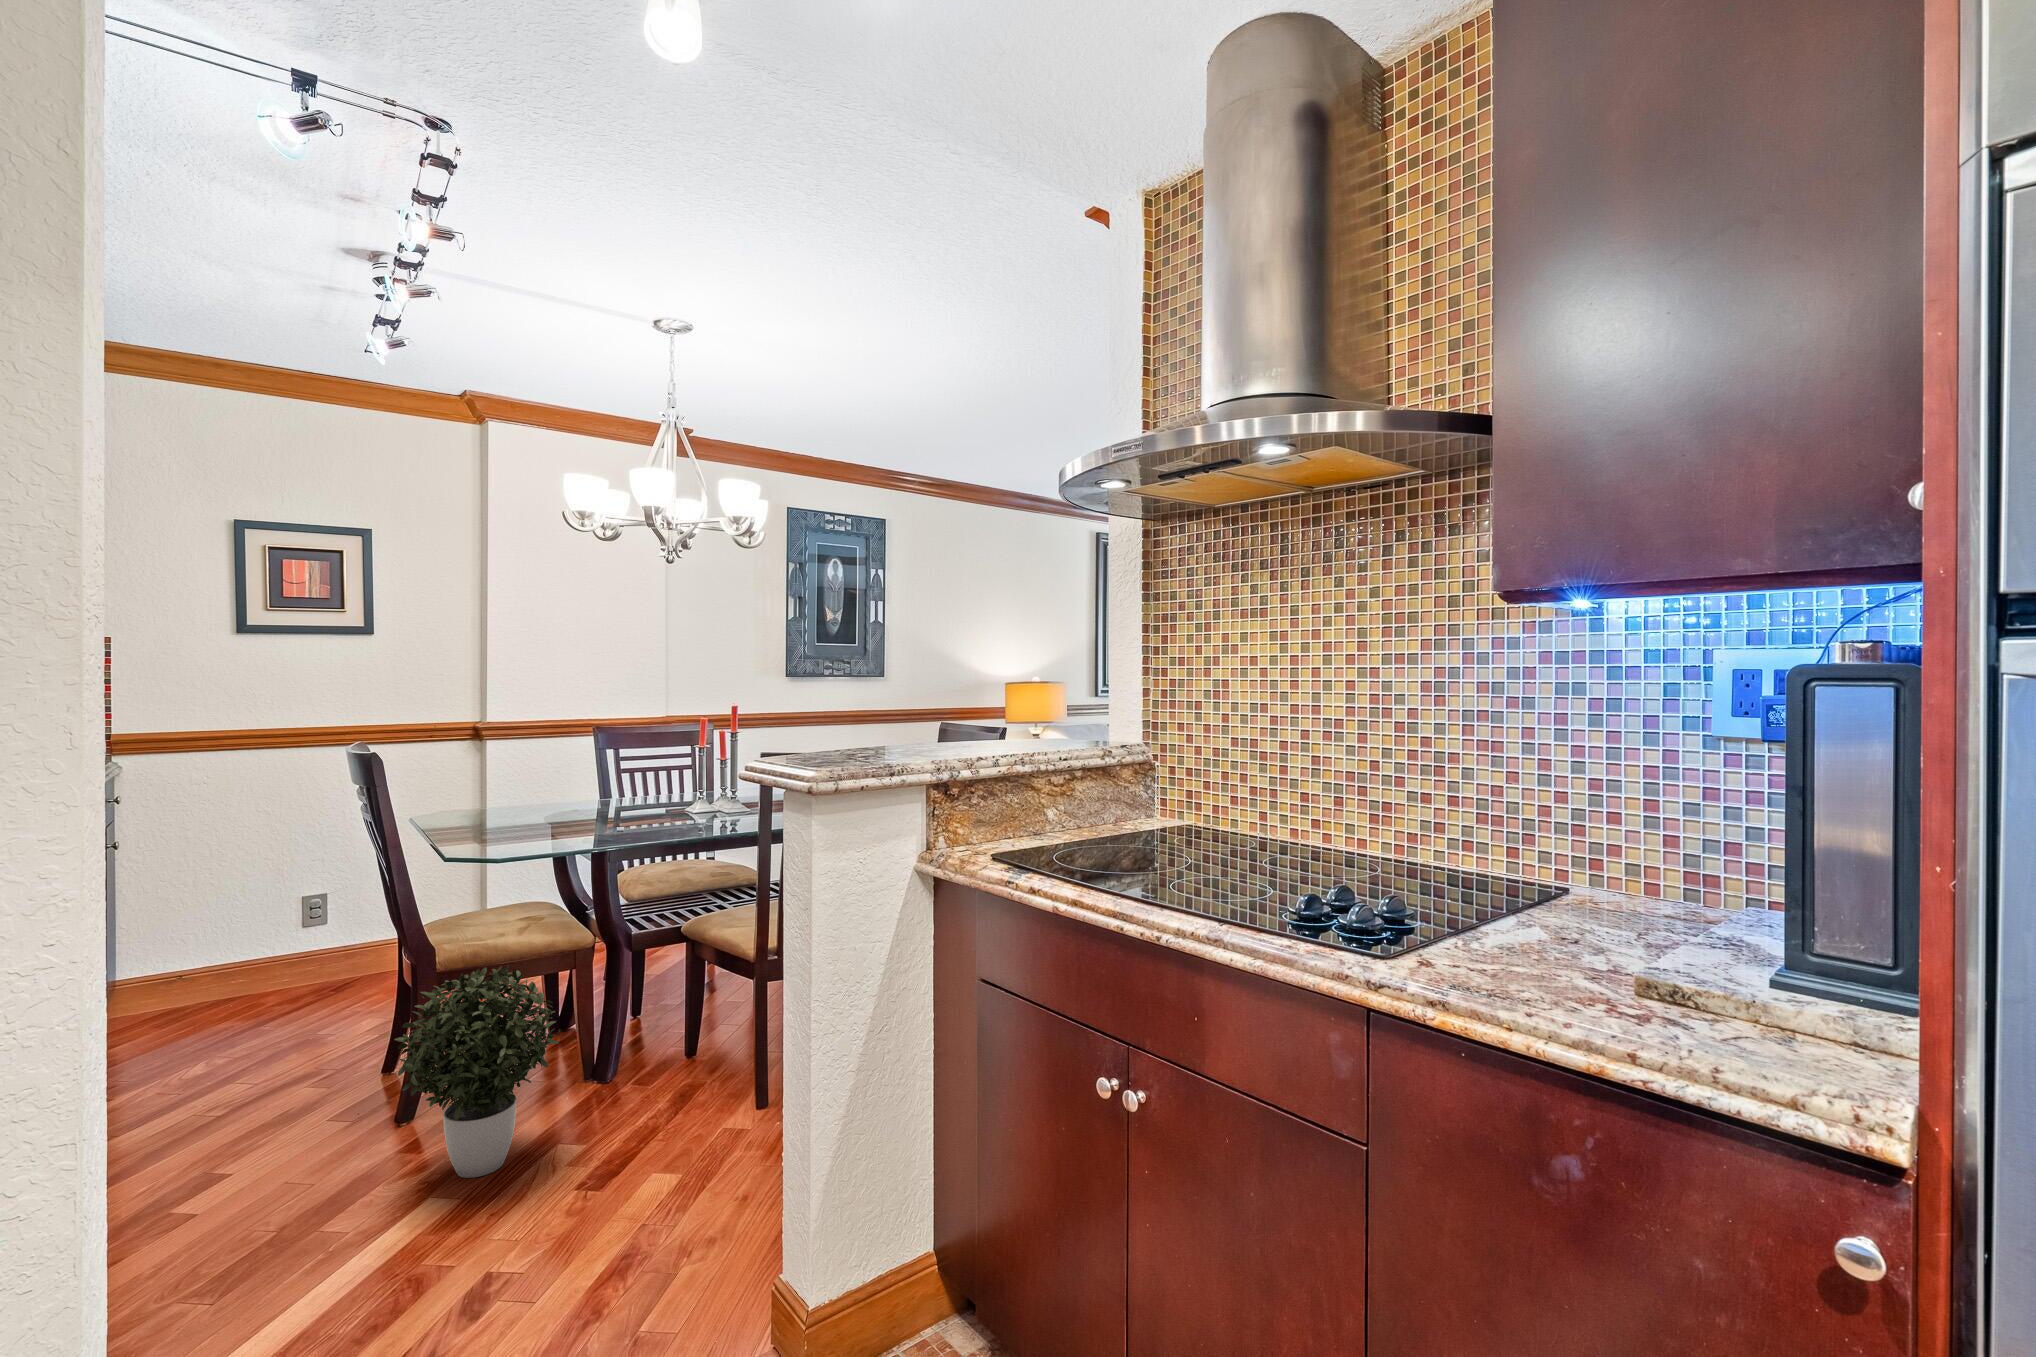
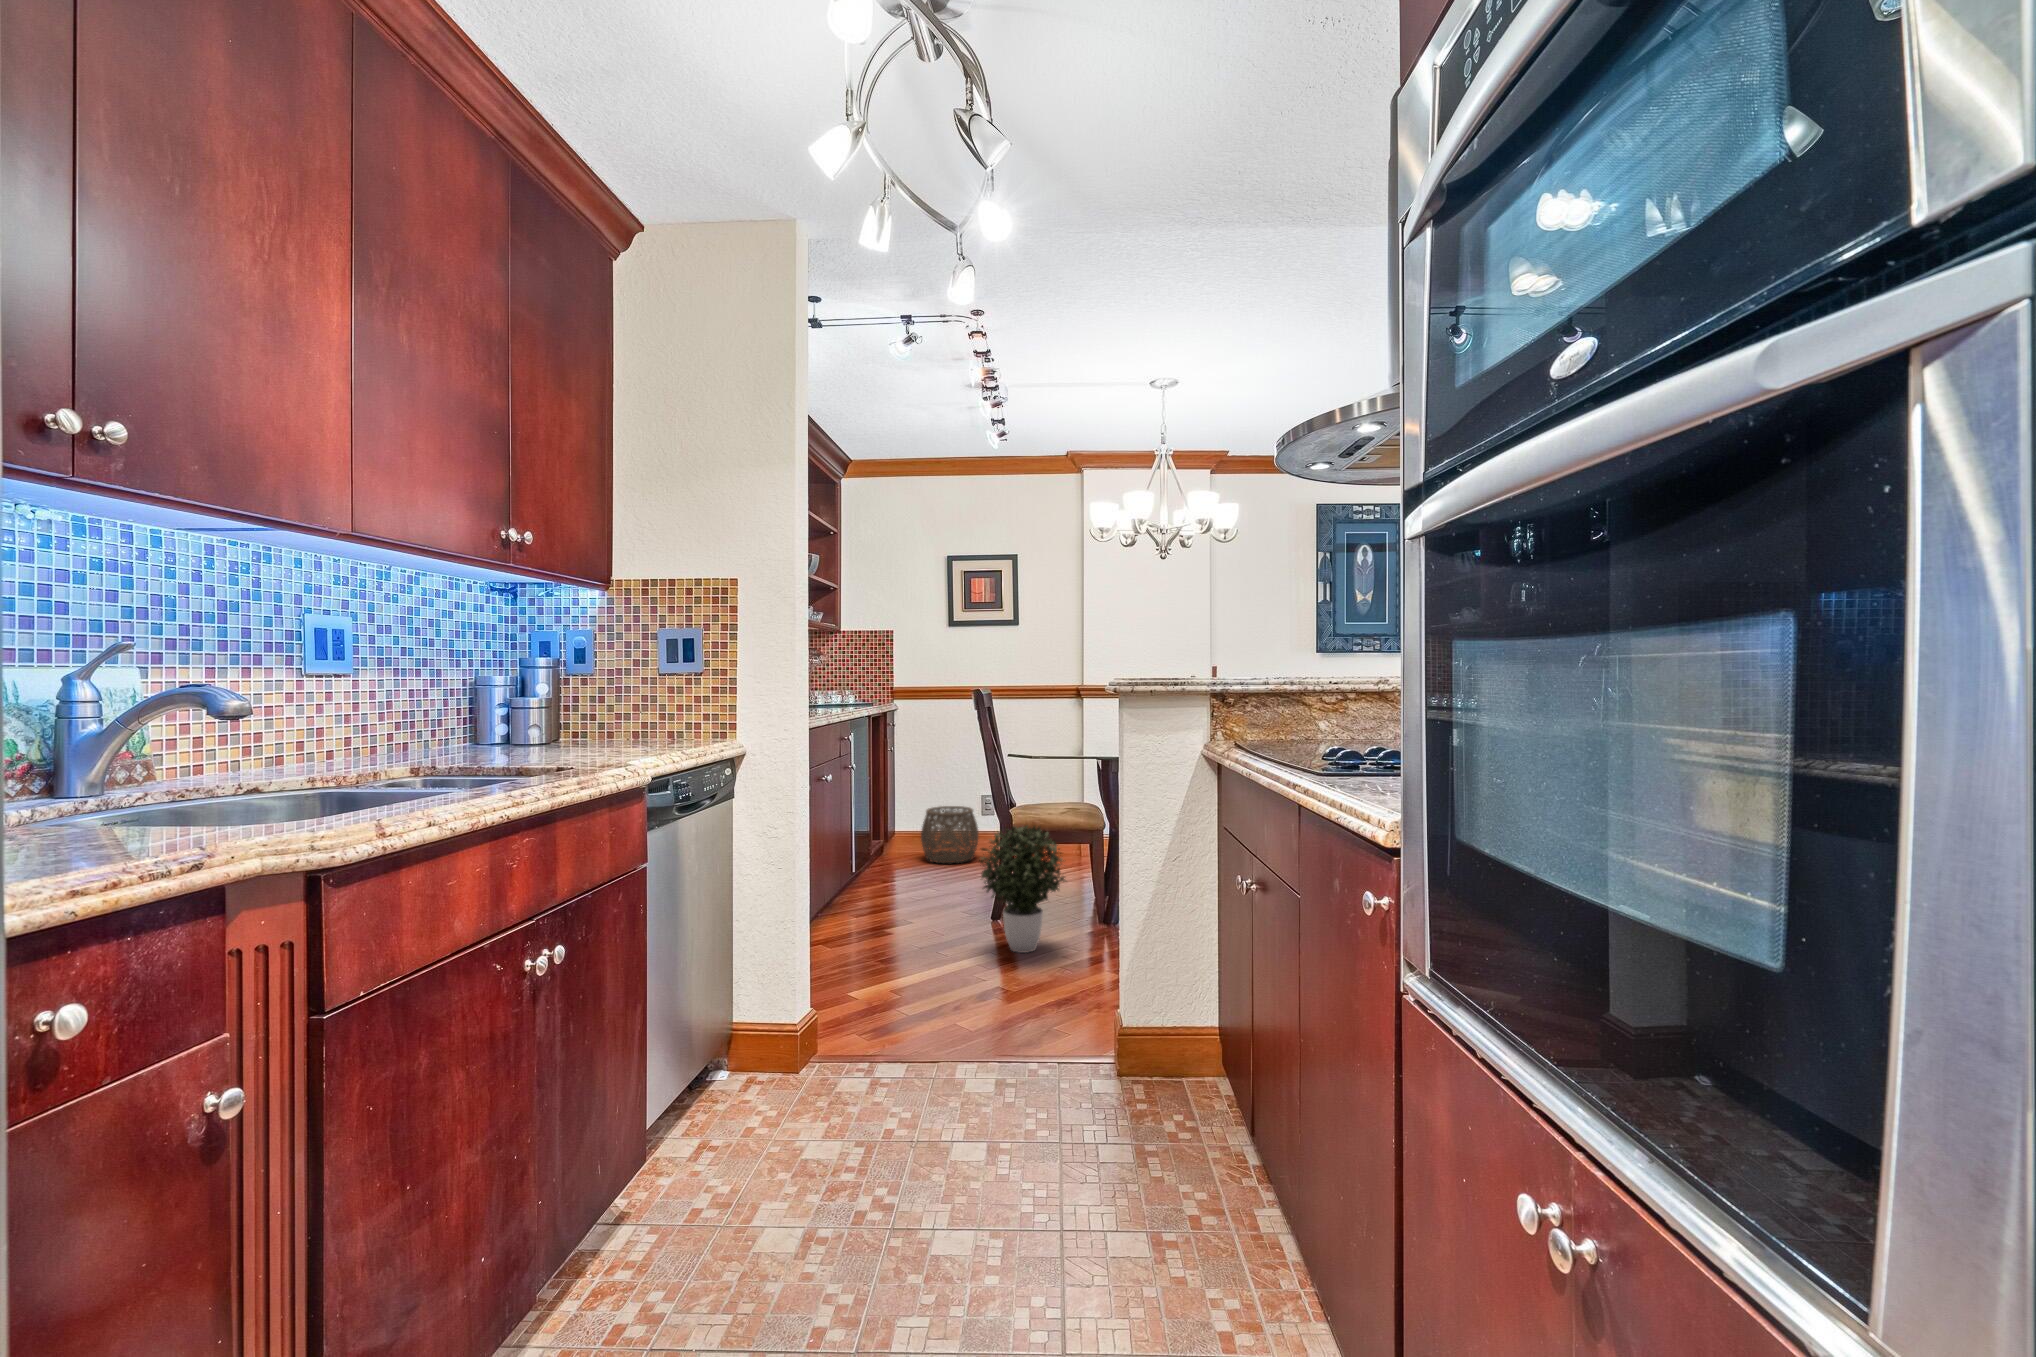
woven basket: none [173,924,300,1030] -> present [921,806,979,864]

